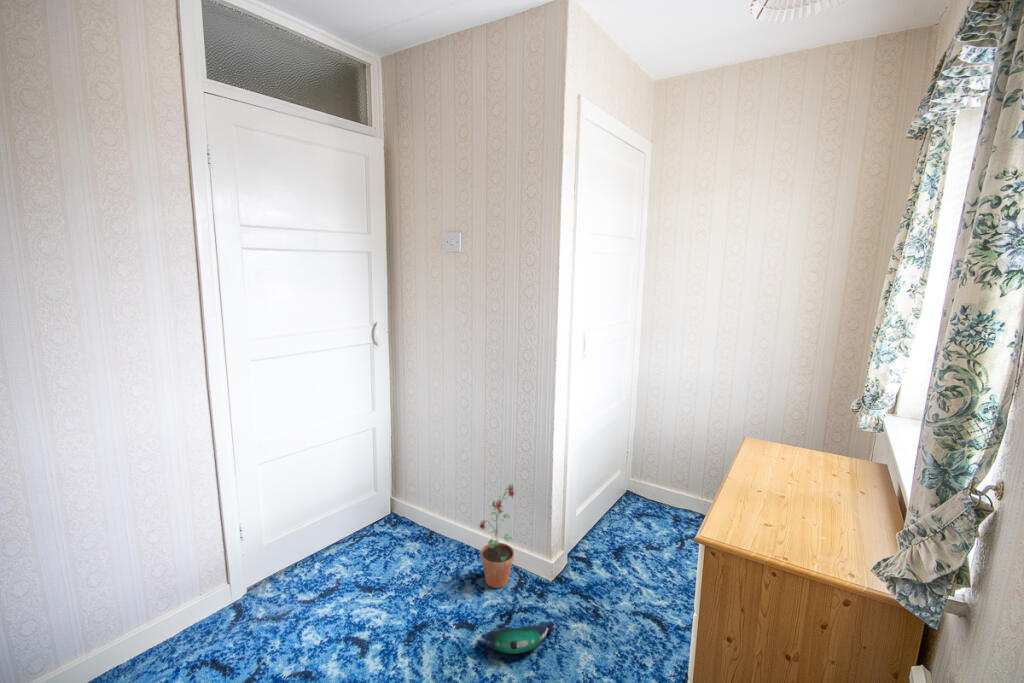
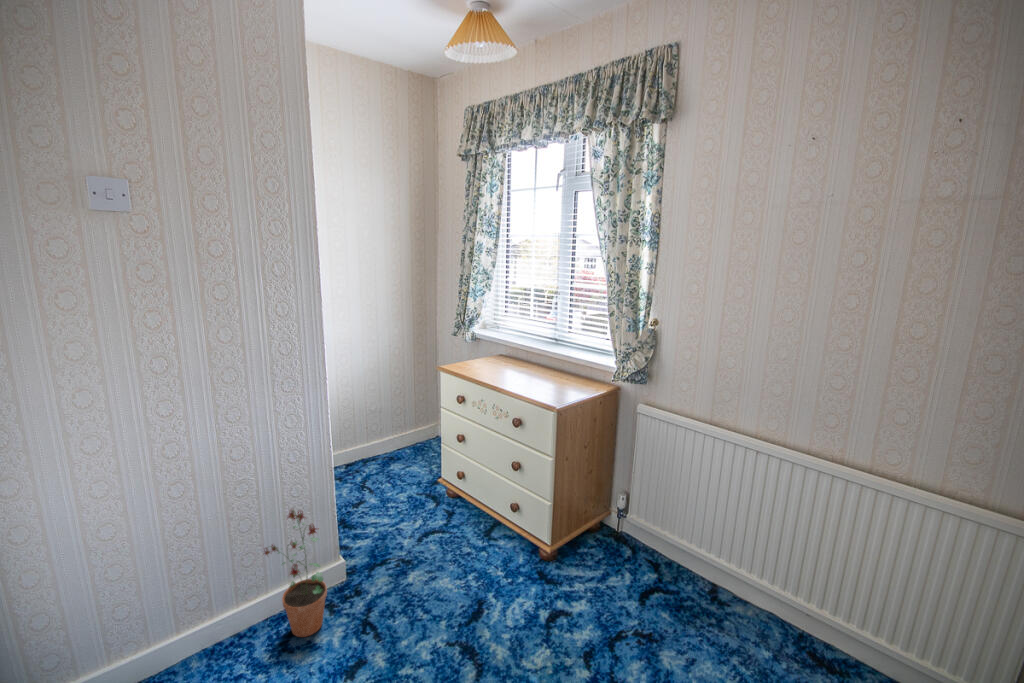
plush toy: present [481,621,555,654] -> none [382,588,429,654]

